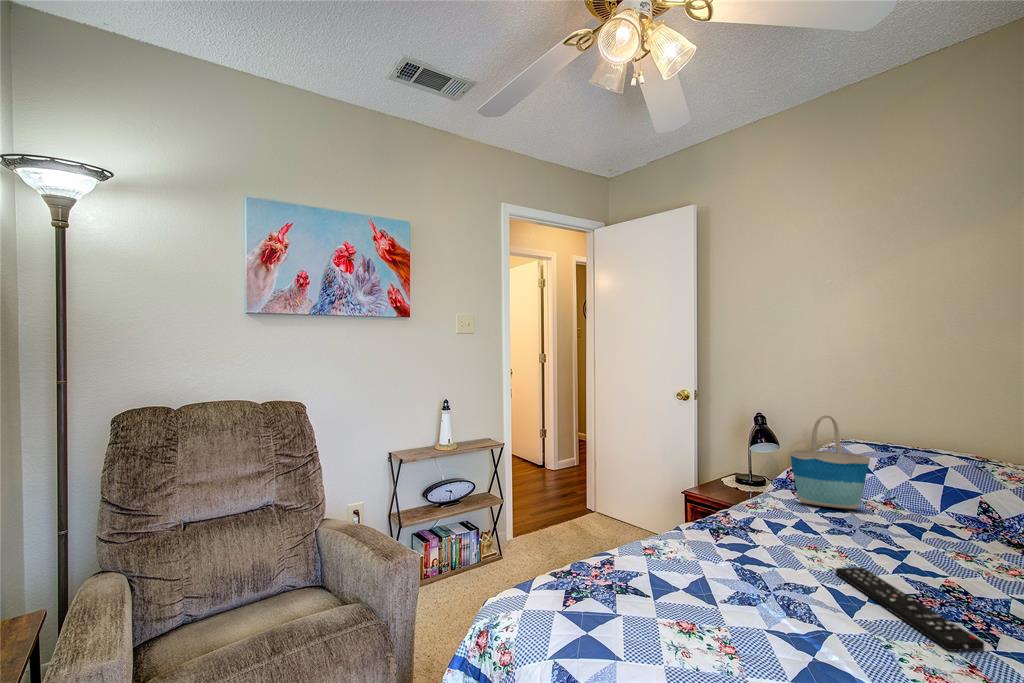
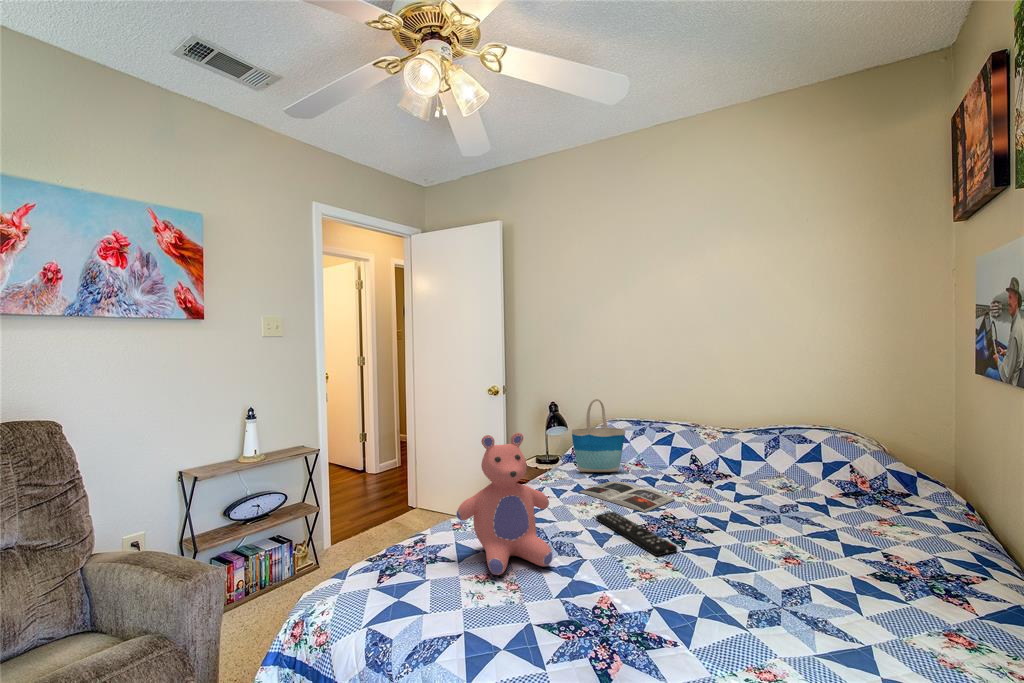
teddy bear: none [652,453,781,629] -> present [456,433,552,575]
magazine: none [804,522,960,576] -> present [579,481,674,512]

